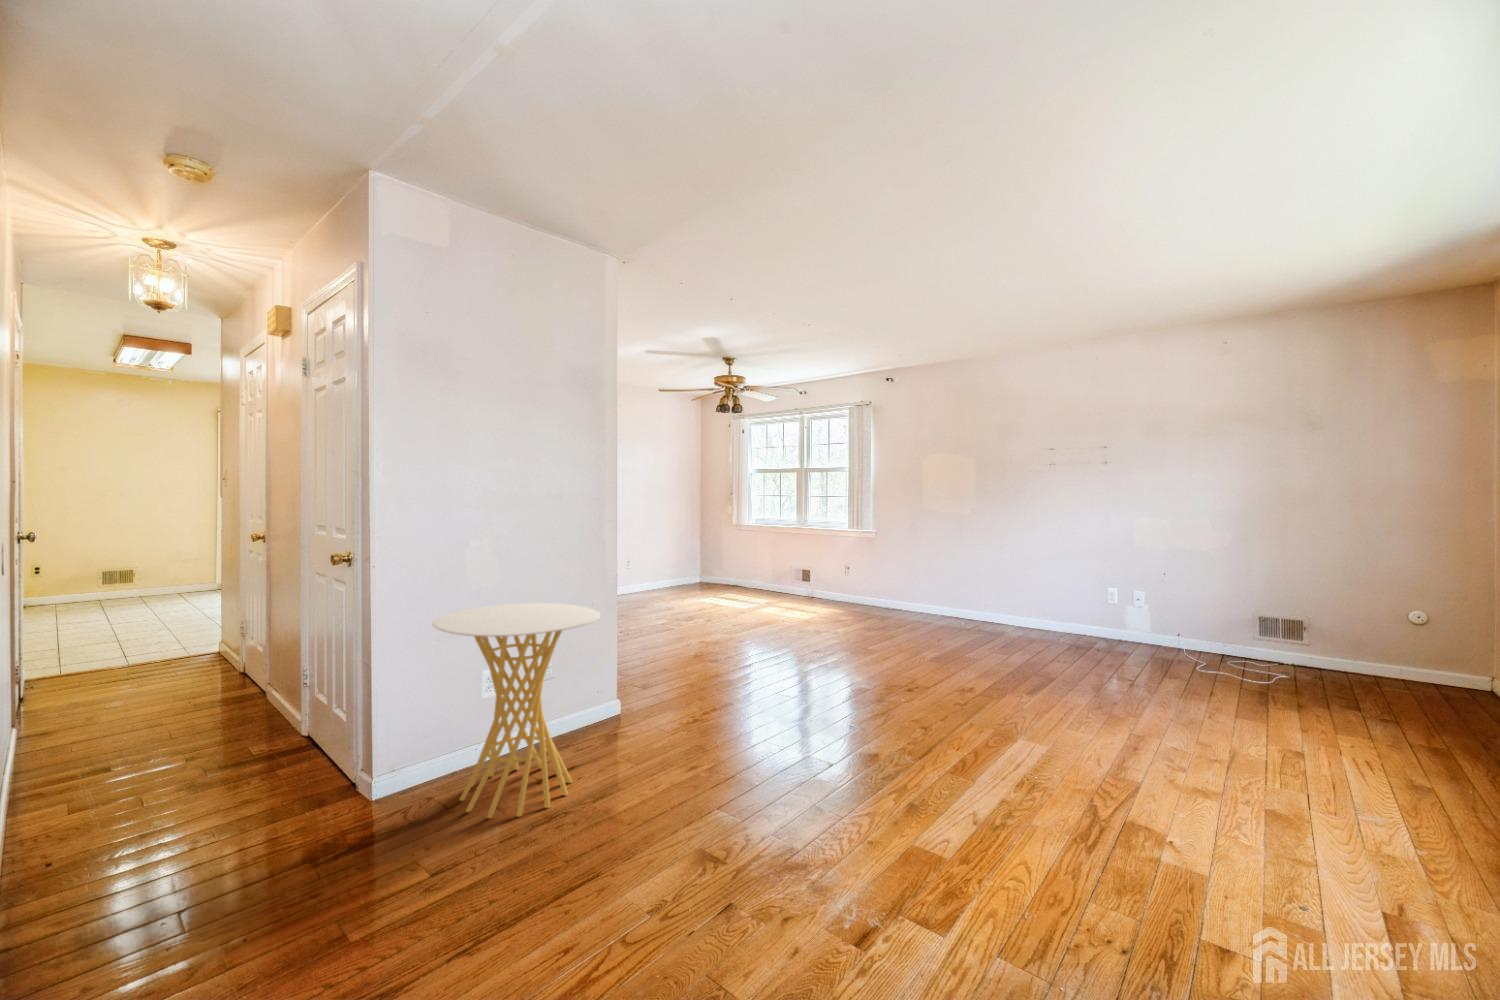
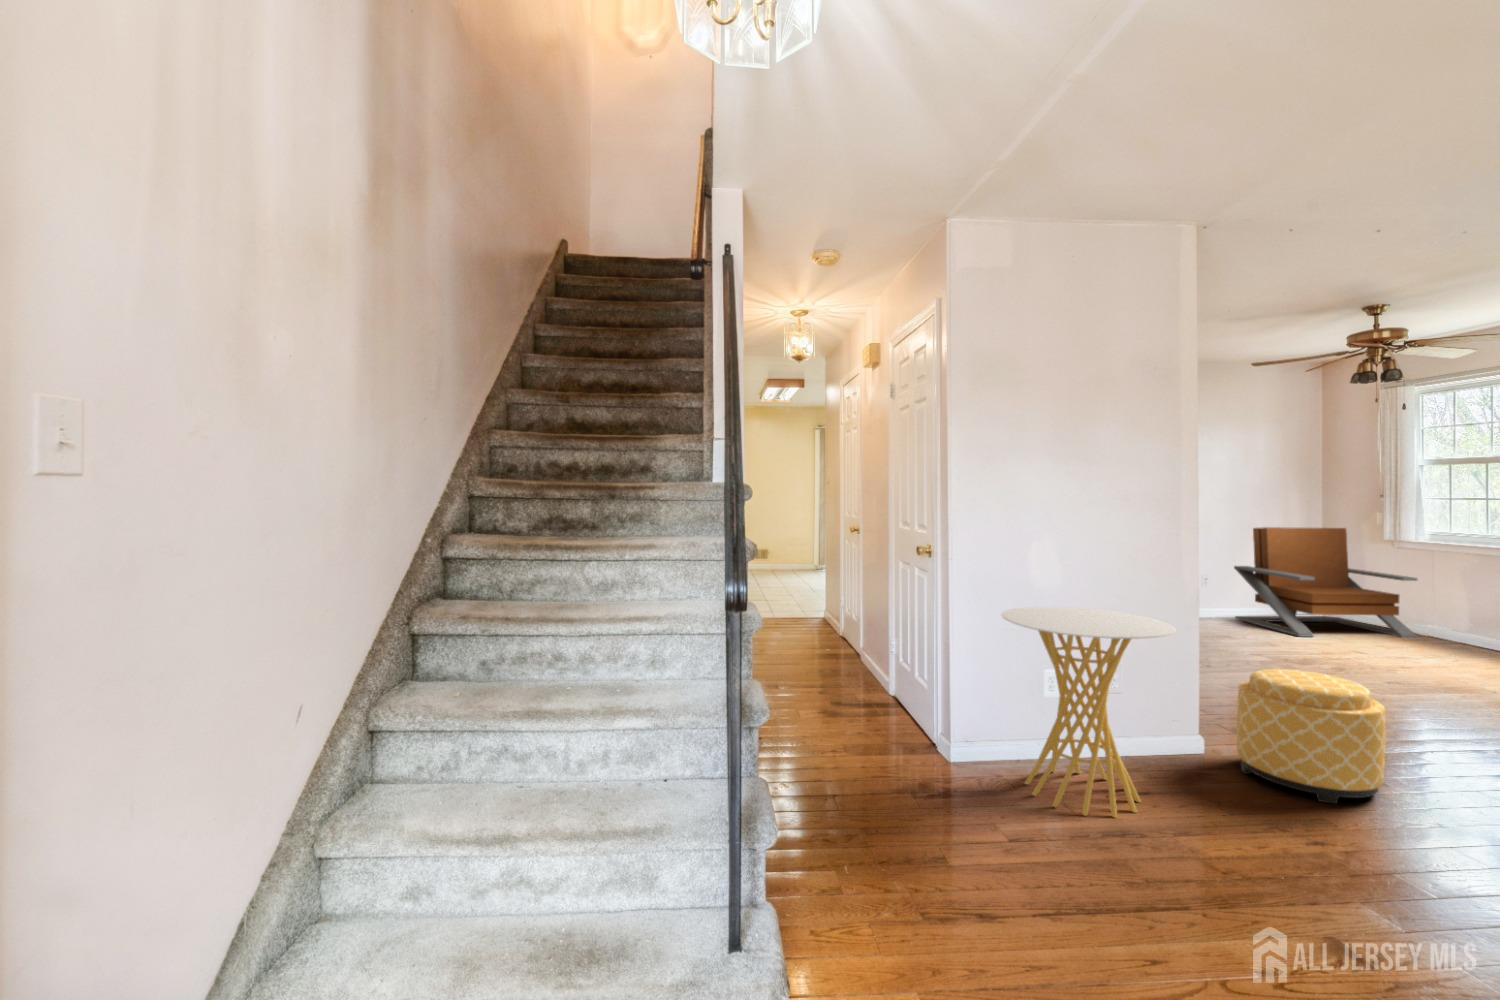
lounge chair: none [647,519,749,601] -> present [1234,527,1417,637]
ottoman: none [647,632,738,735] -> present [1237,669,1386,804]

